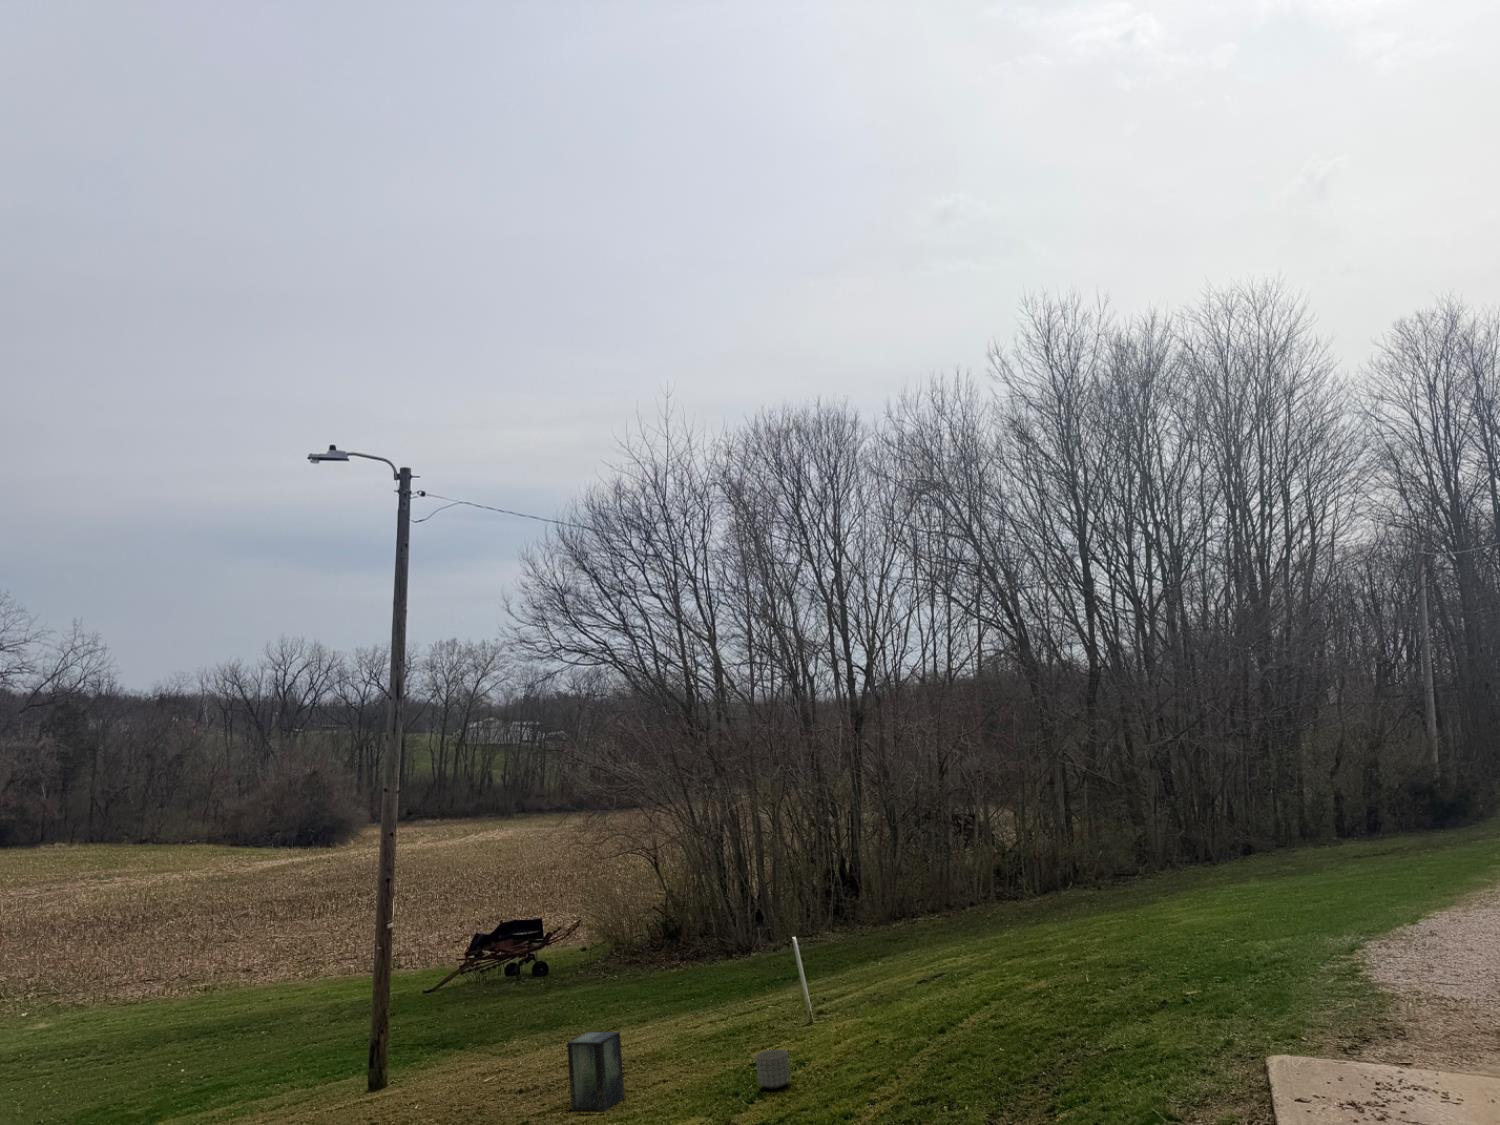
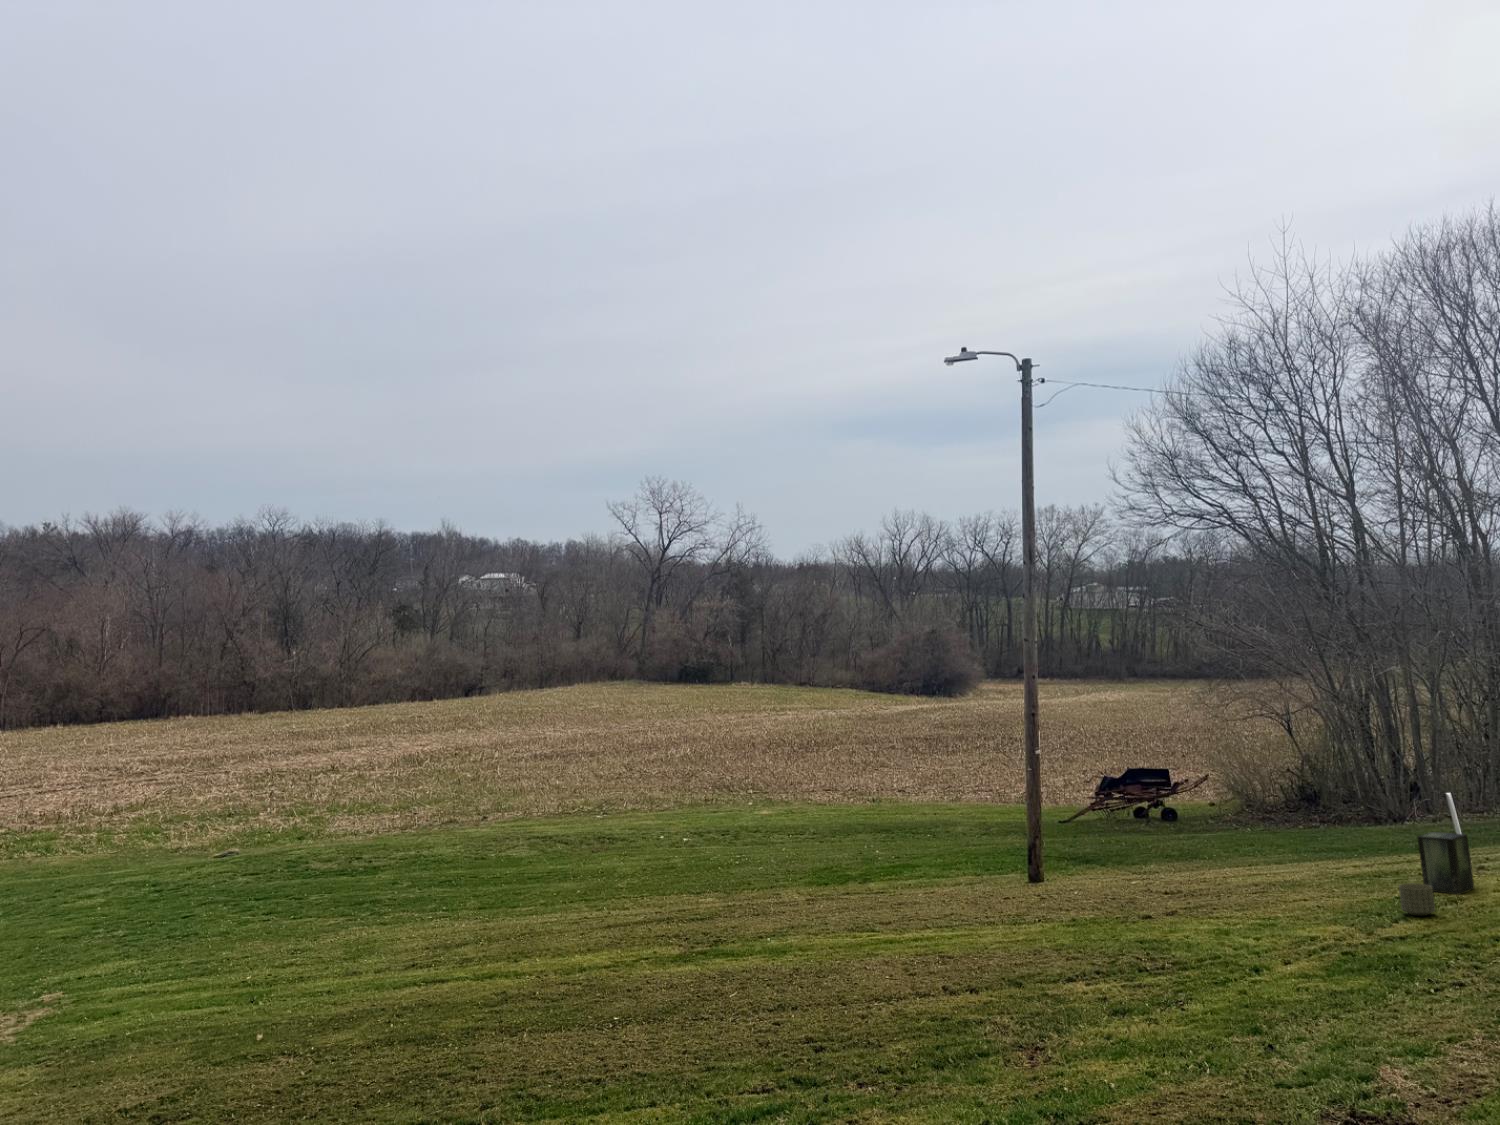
storage box: present [567,1032,625,1112] -> present [1417,832,1474,895]

